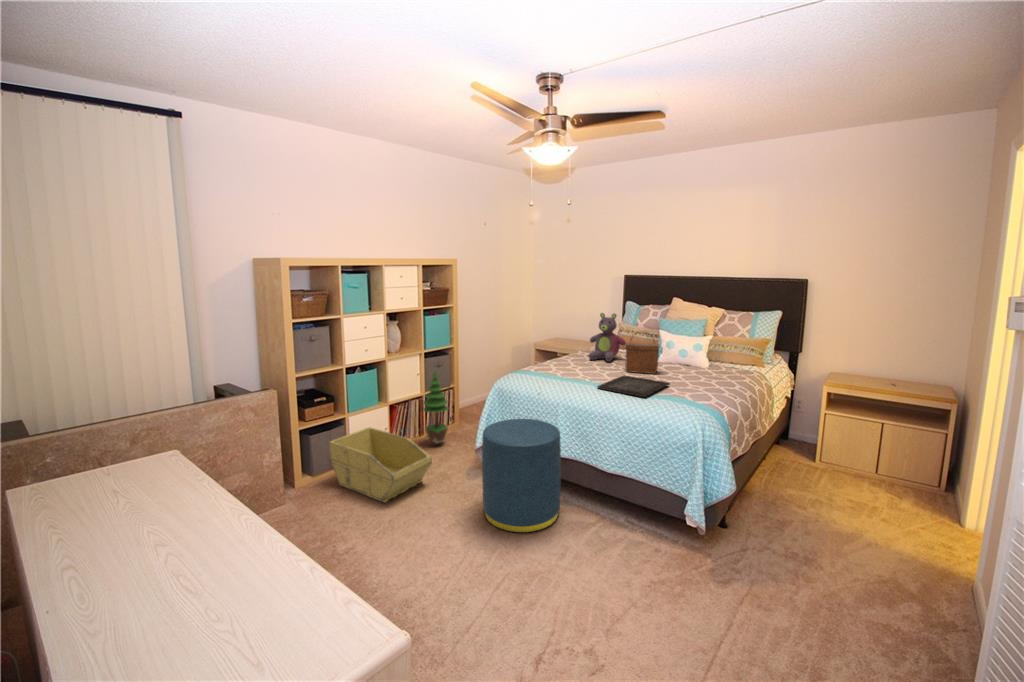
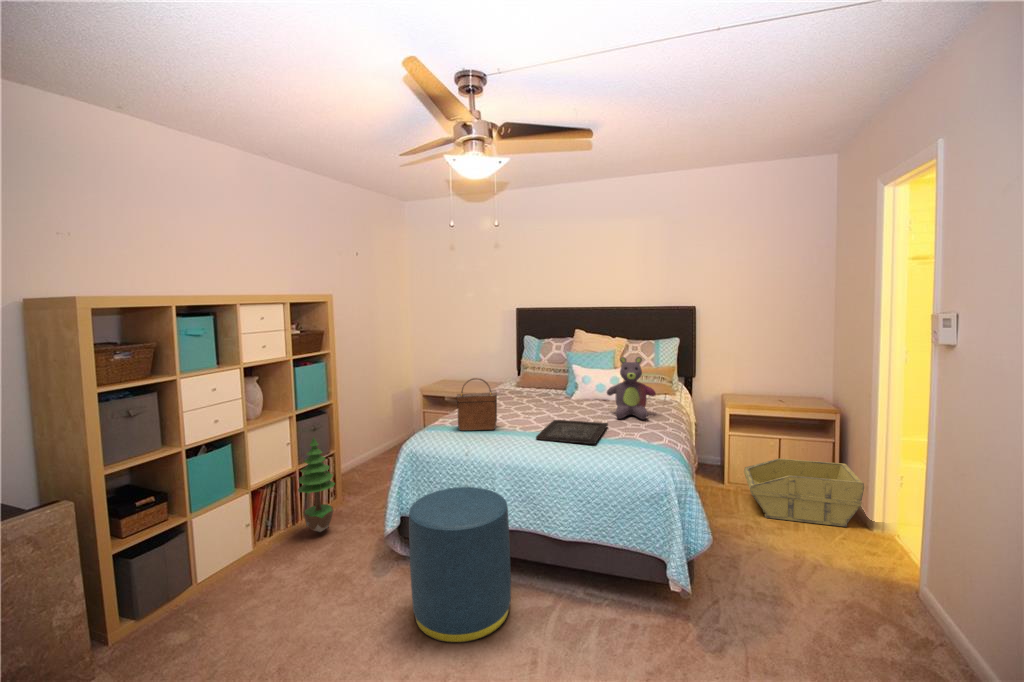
stuffed bear: present [589,313,626,362] -> present [607,357,656,419]
handbag: present [626,332,659,374] -> present [456,378,497,431]
storage bin: present [328,427,432,502] -> present [744,459,864,527]

